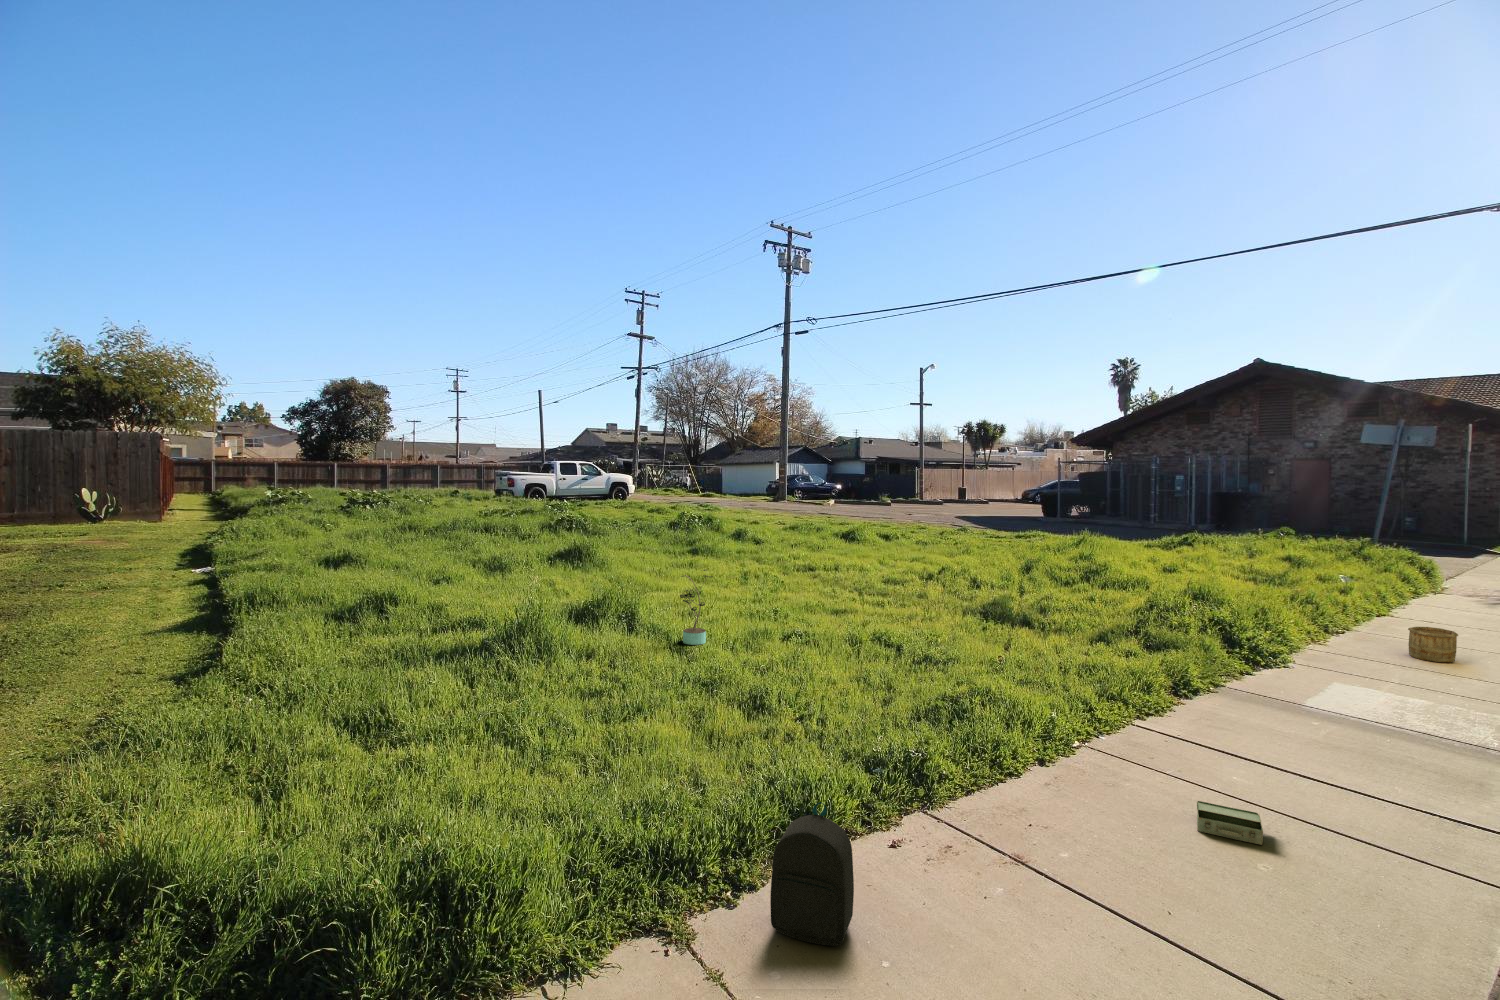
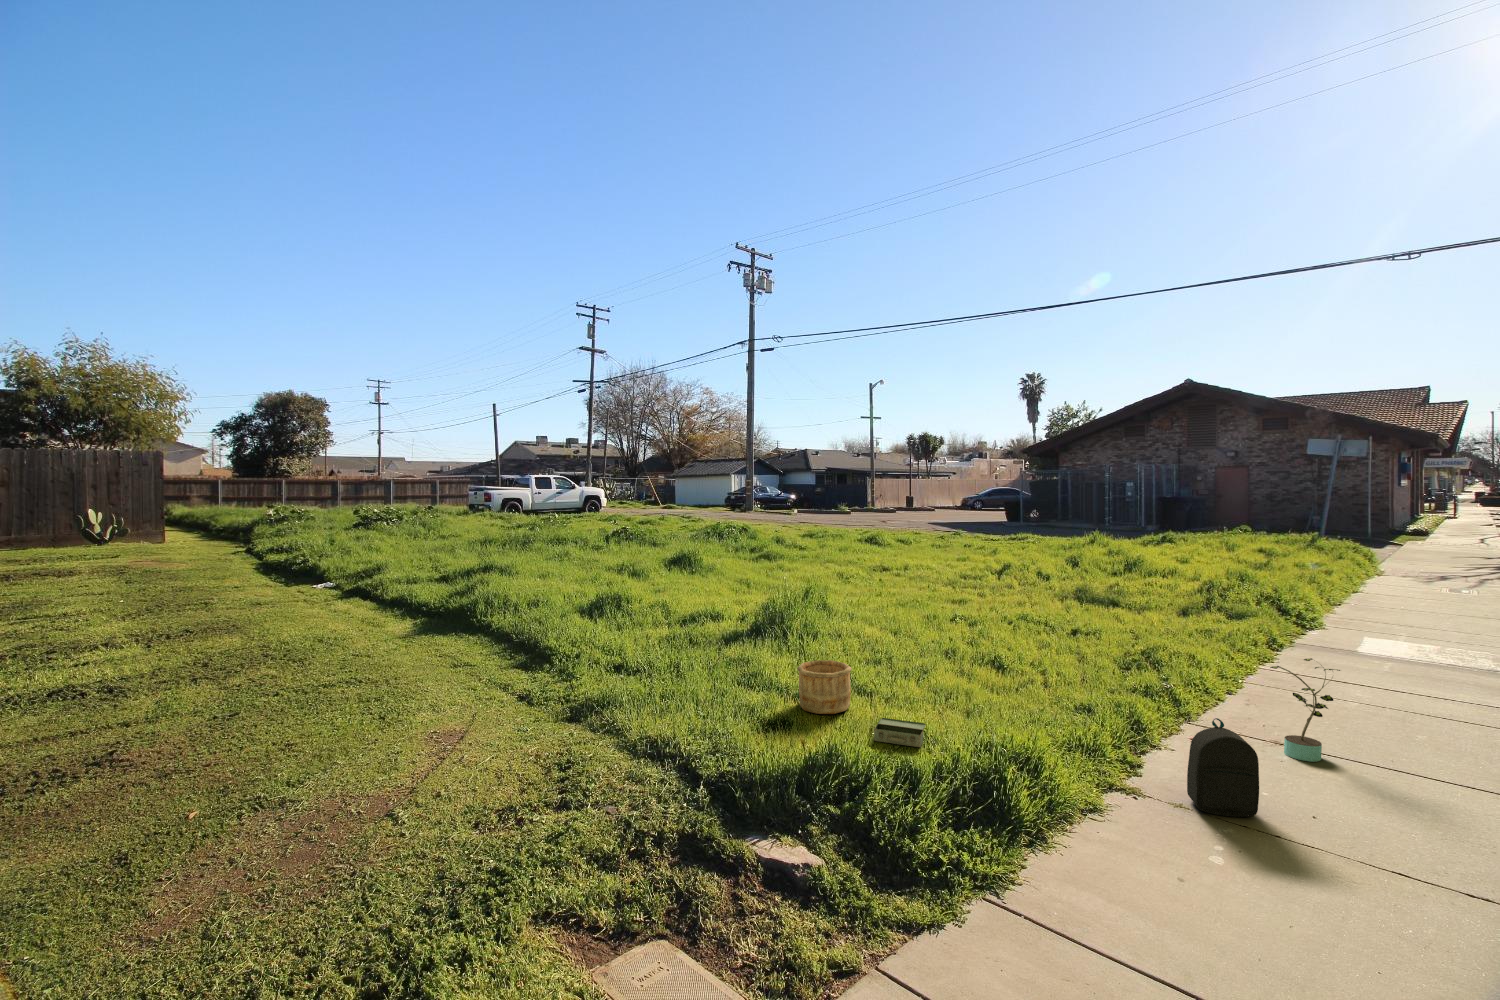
potted plant: present [680,570,713,645] -> present [1270,658,1340,762]
wooden bucket: present [1408,627,1458,662] -> present [797,660,852,714]
toolbox: present [1197,801,1263,845] -> present [874,718,926,747]

